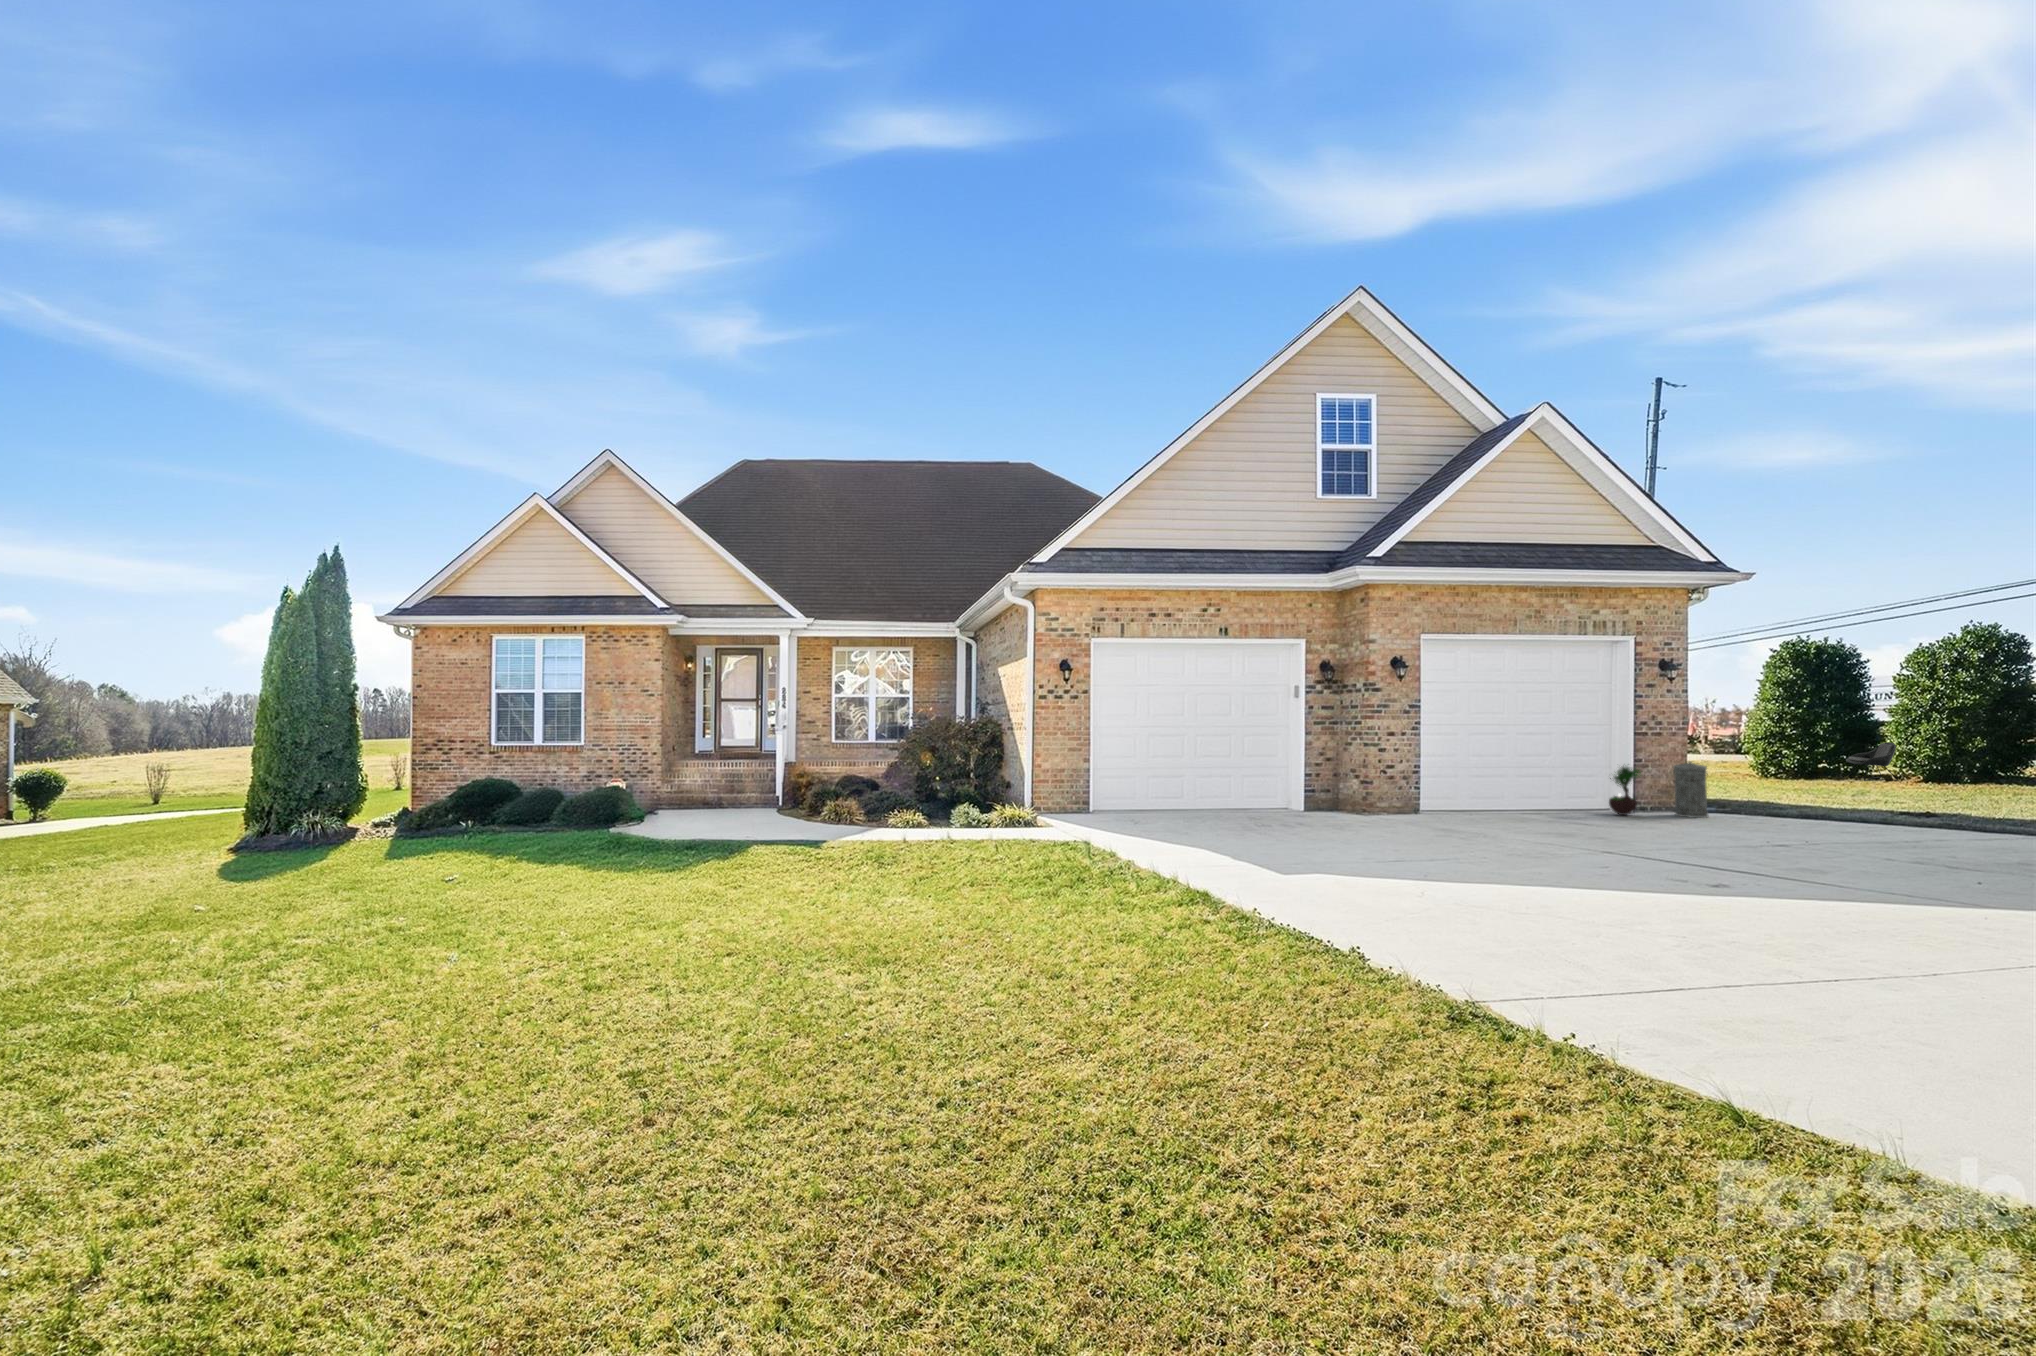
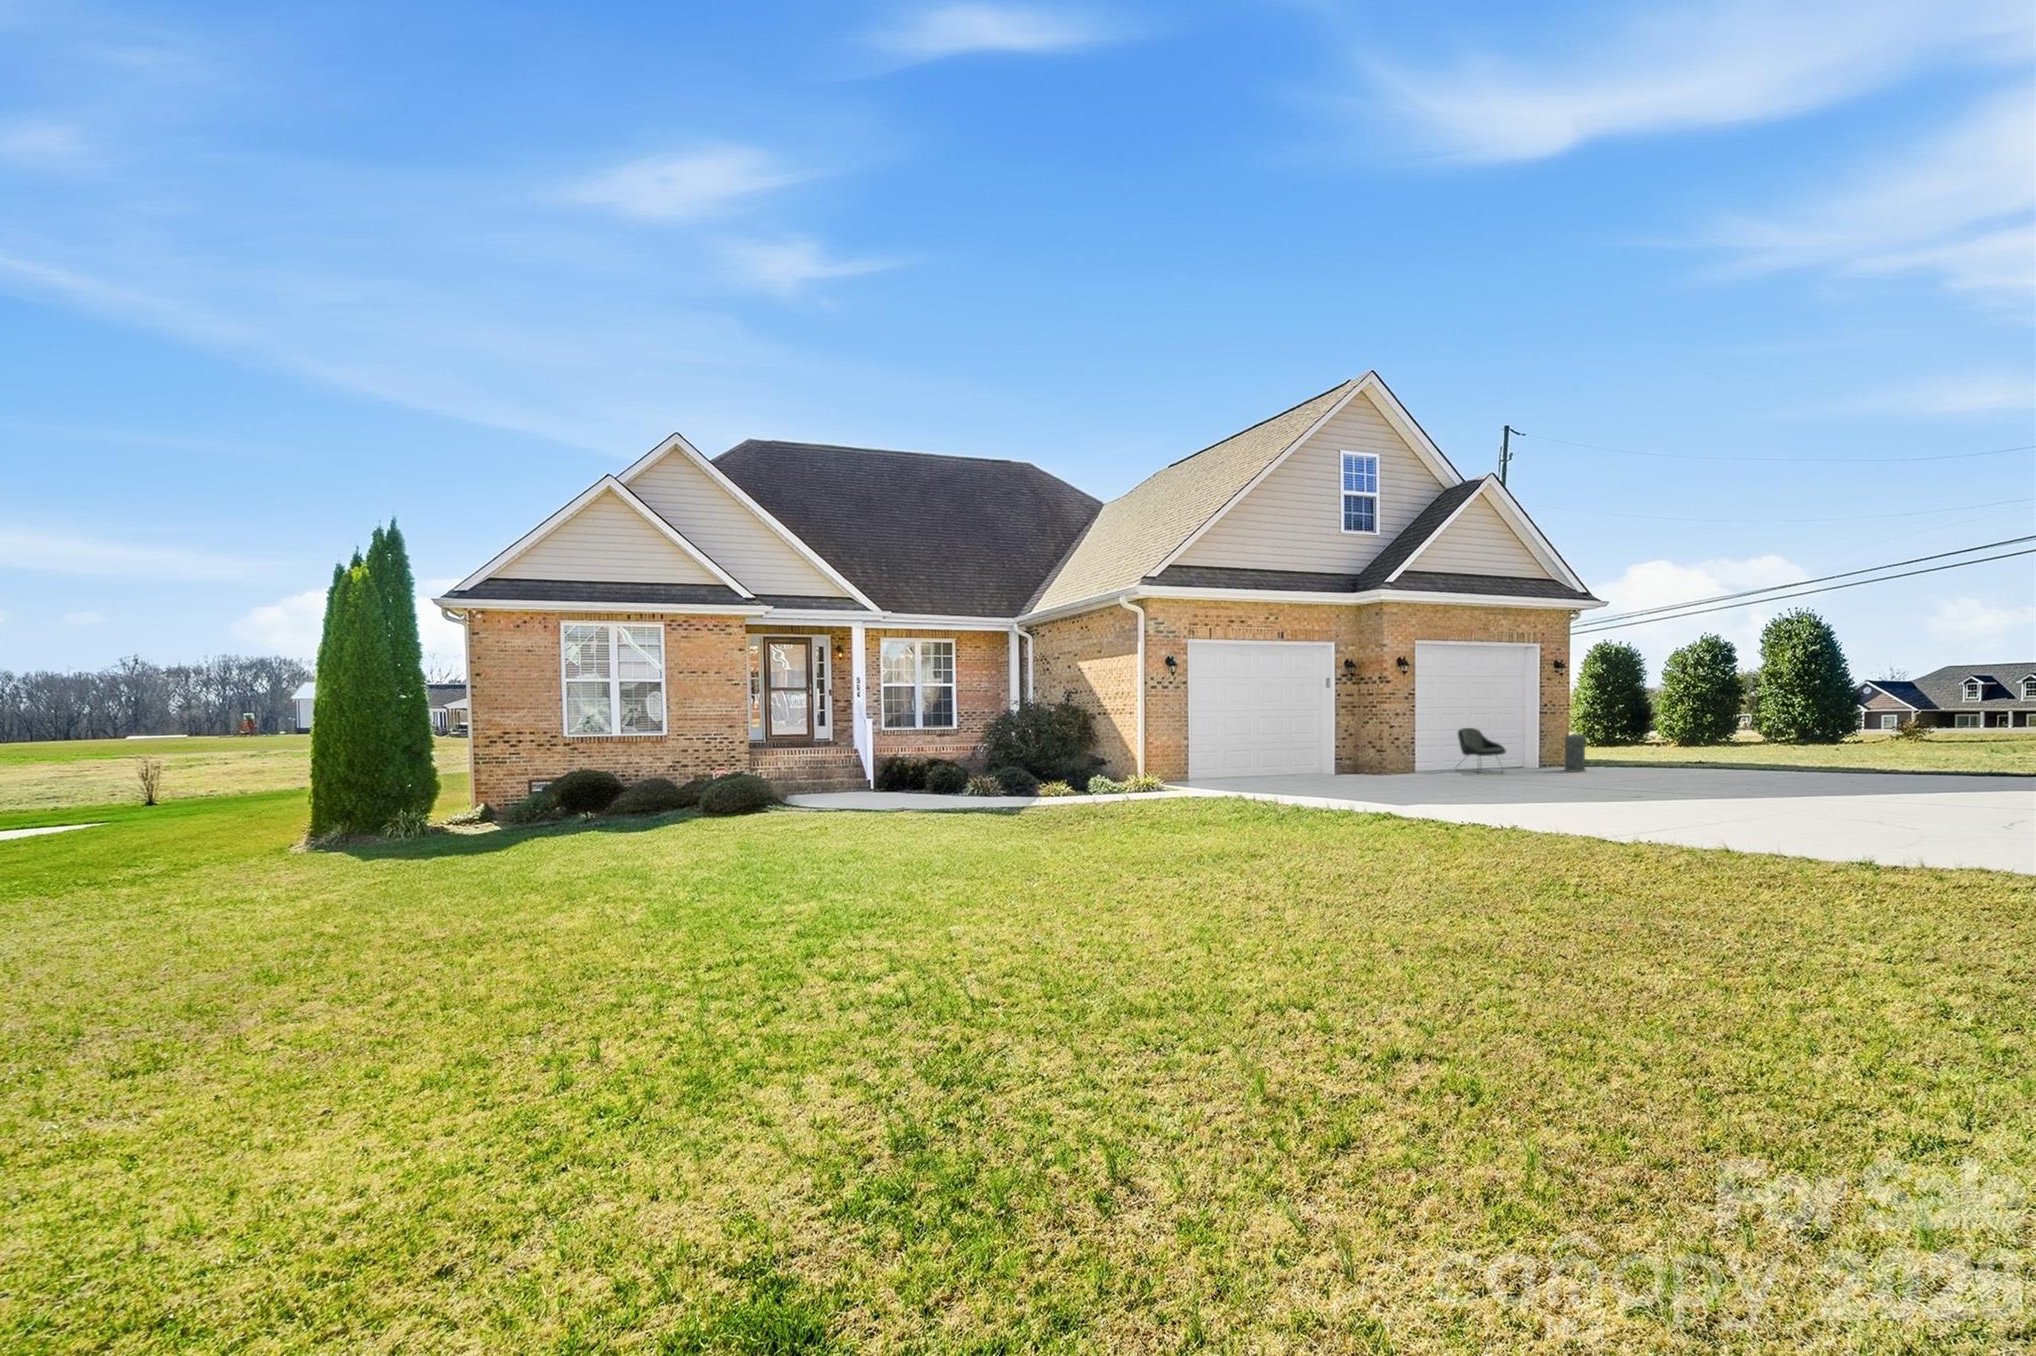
lounge chair: present [1846,742,1898,781] -> present [1456,728,1506,773]
potted tree: present [1609,766,1639,815] -> none [1526,733,1550,771]

